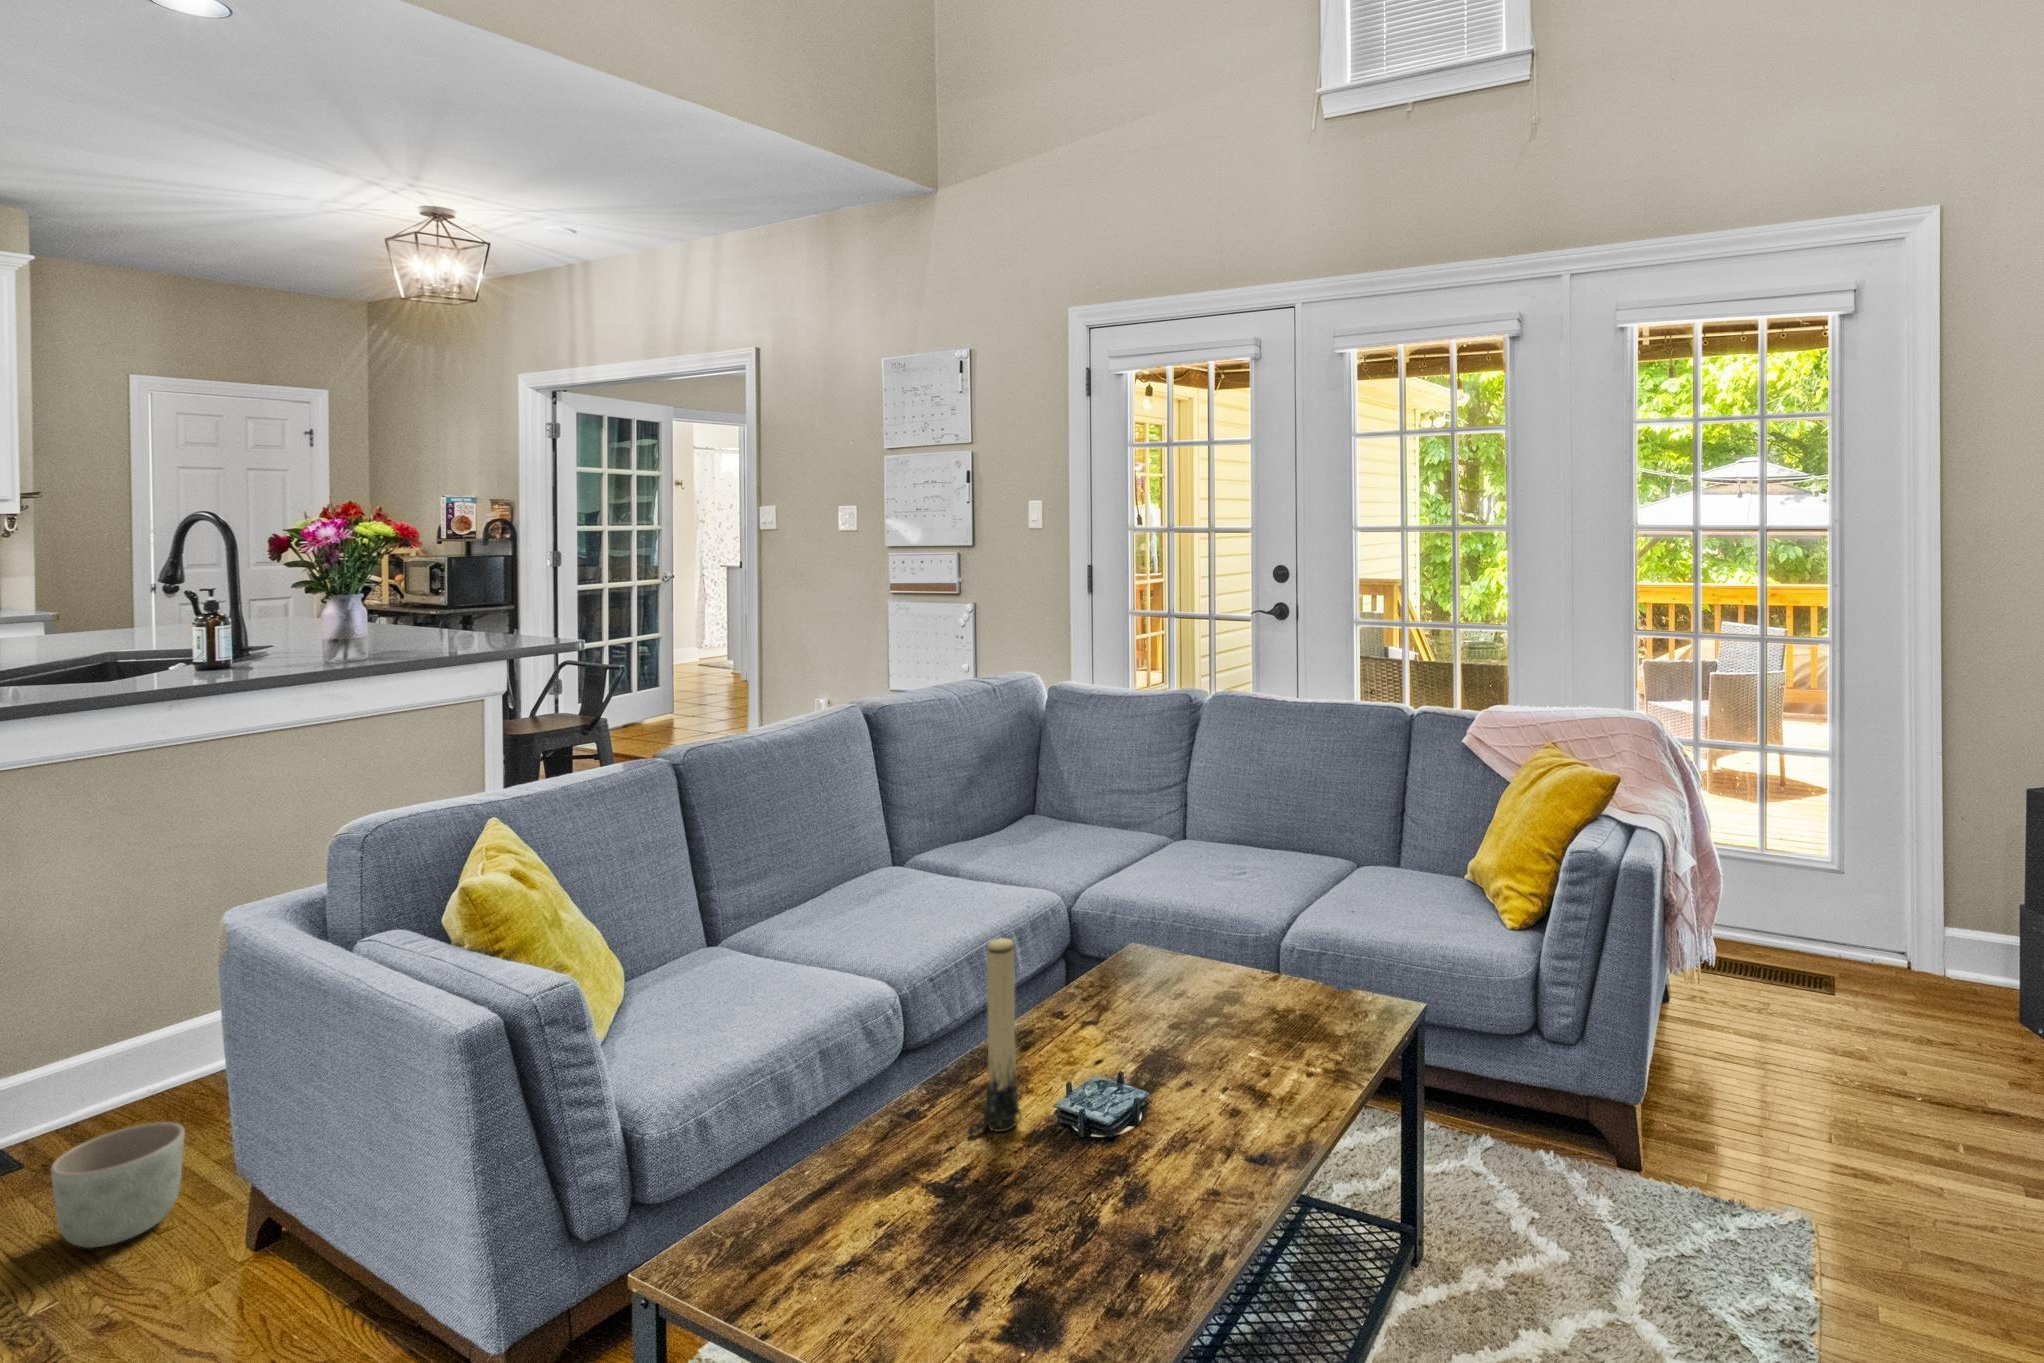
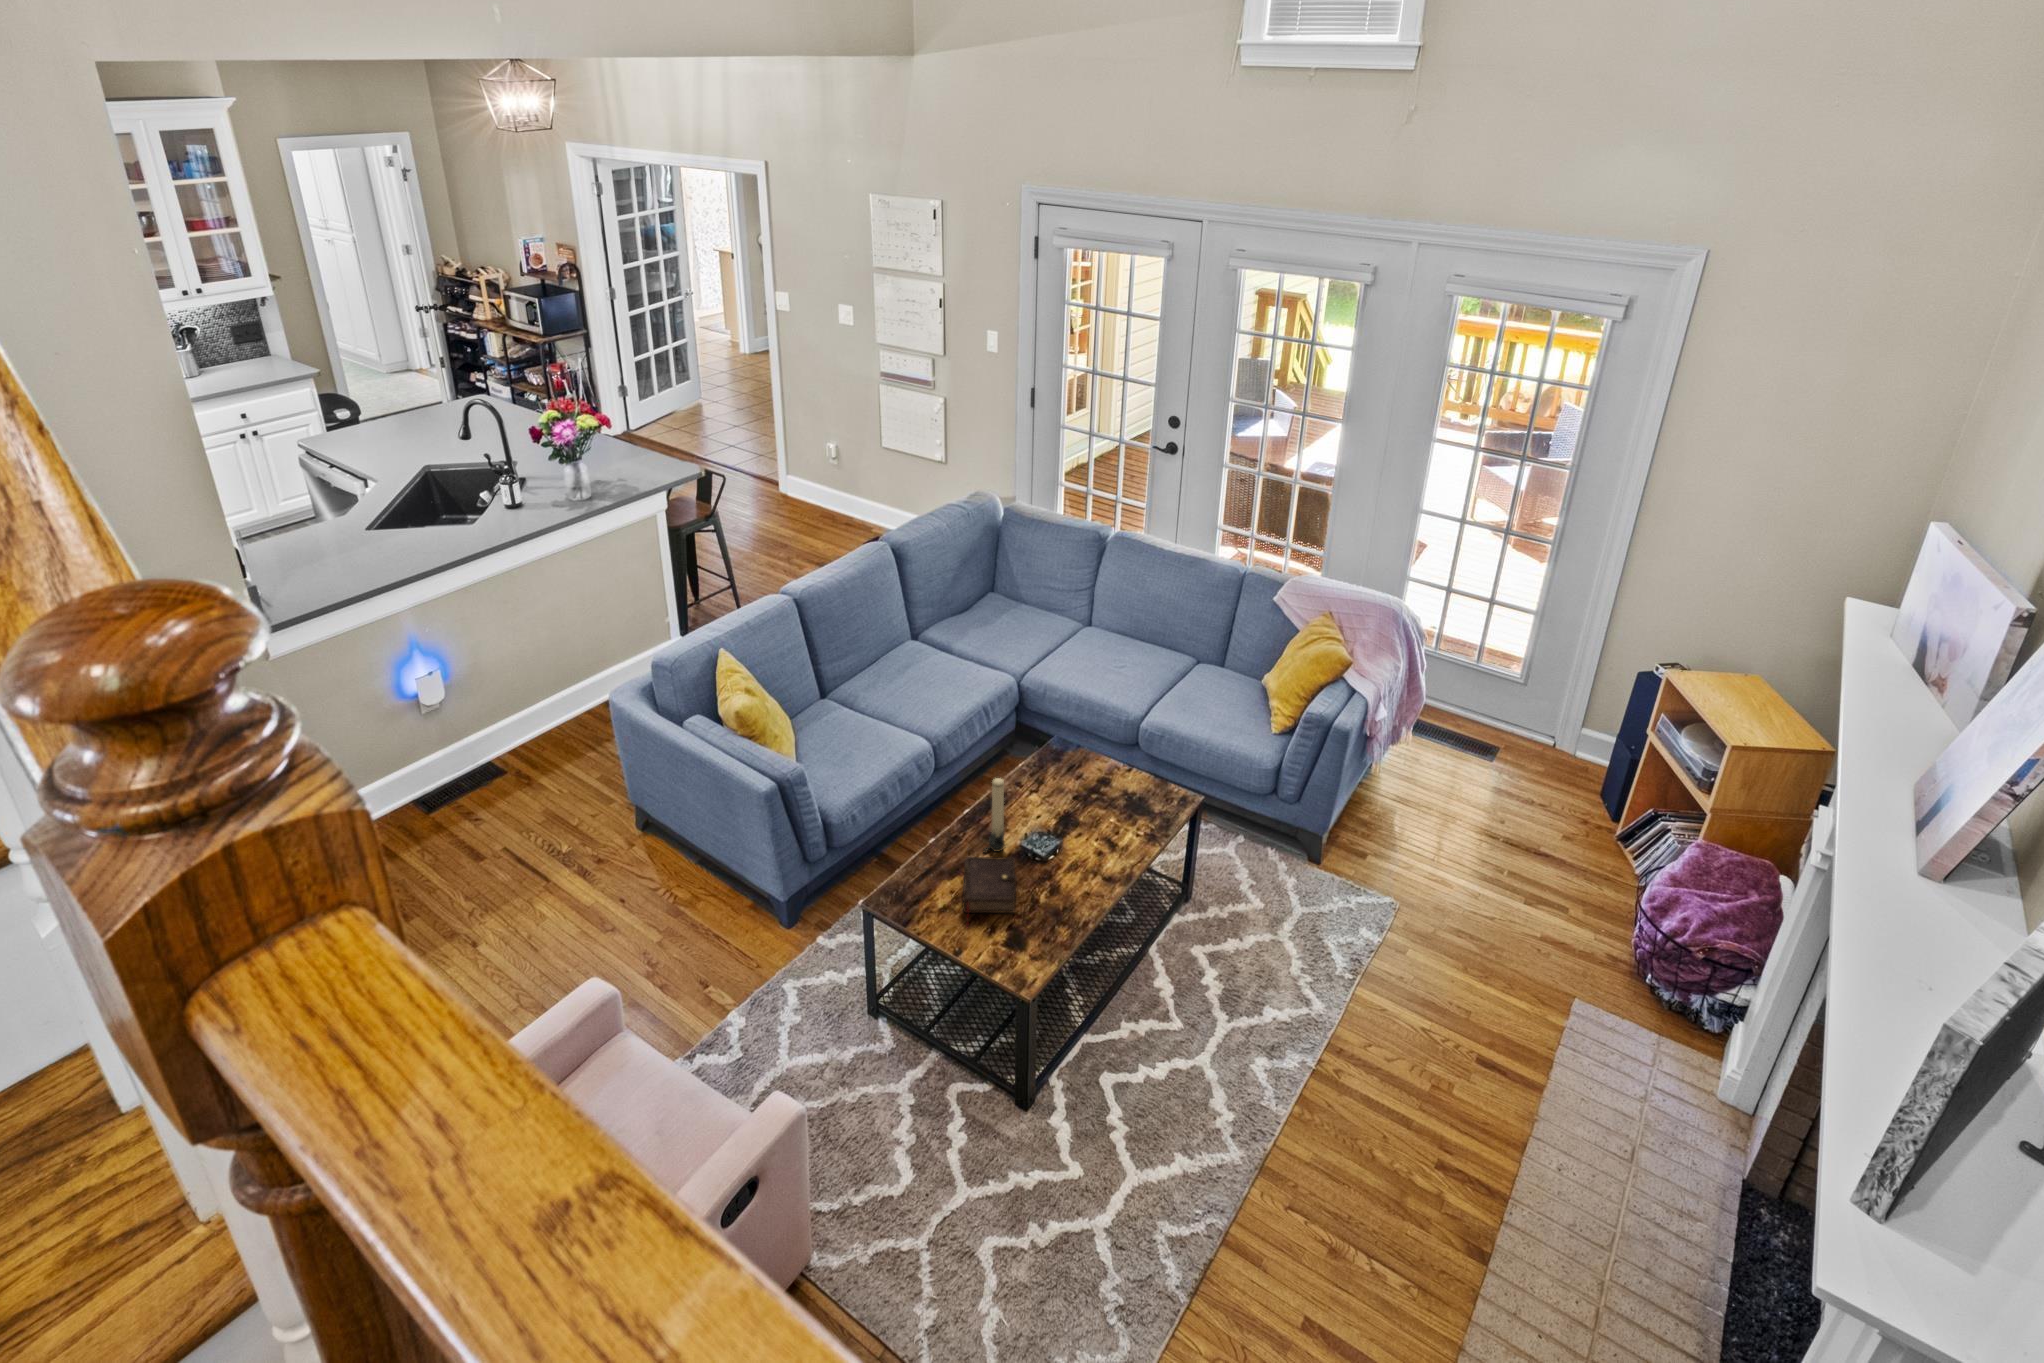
planter: present [51,1122,185,1248] -> none [547,766,597,819]
book: none [893,1125,1041,1313] -> present [962,857,1017,913]

